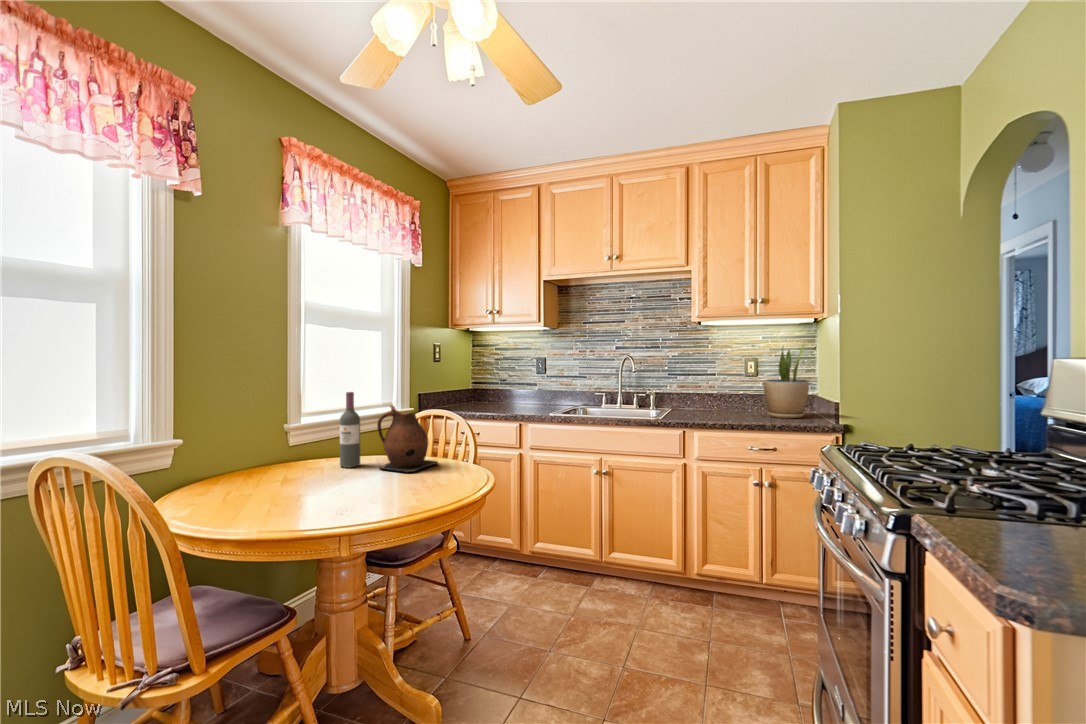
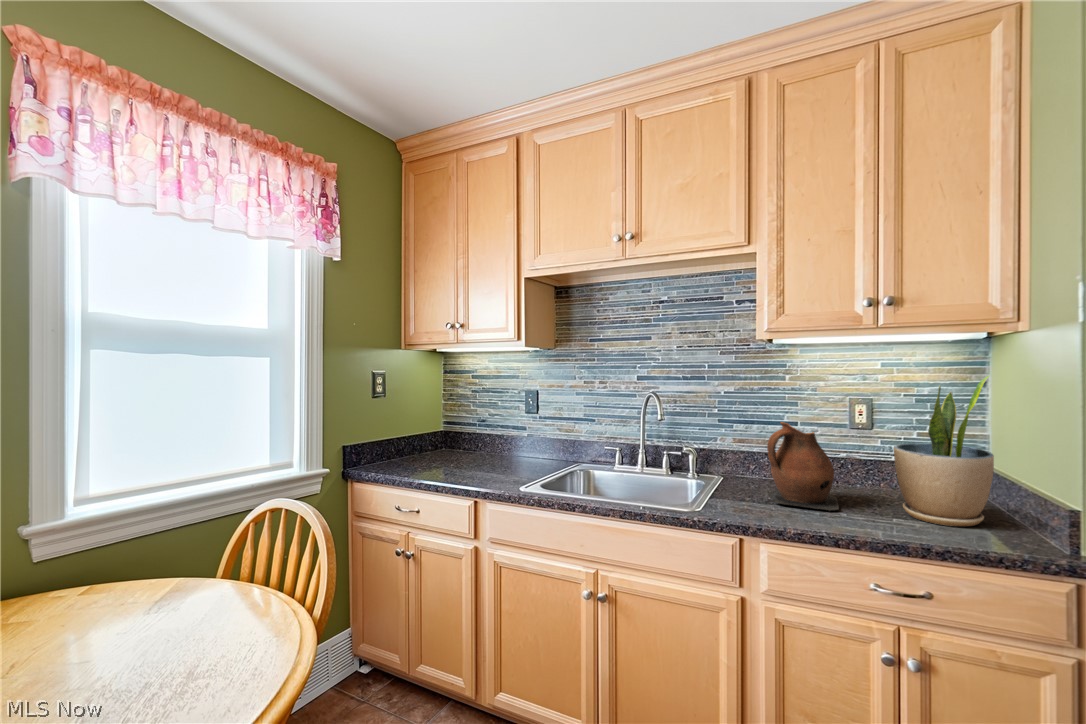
wine bottle: present [340,392,360,468] -> none [43,483,94,634]
ceramic pitcher: present [377,405,438,473] -> present [767,422,839,511]

